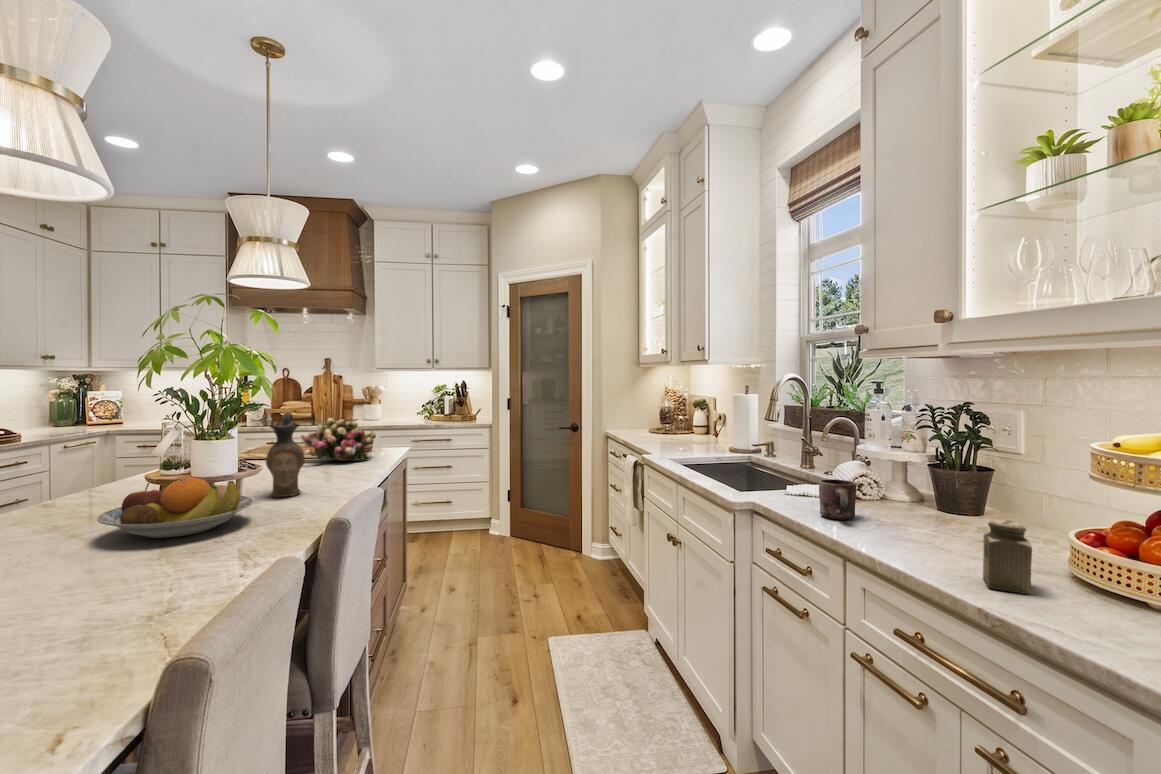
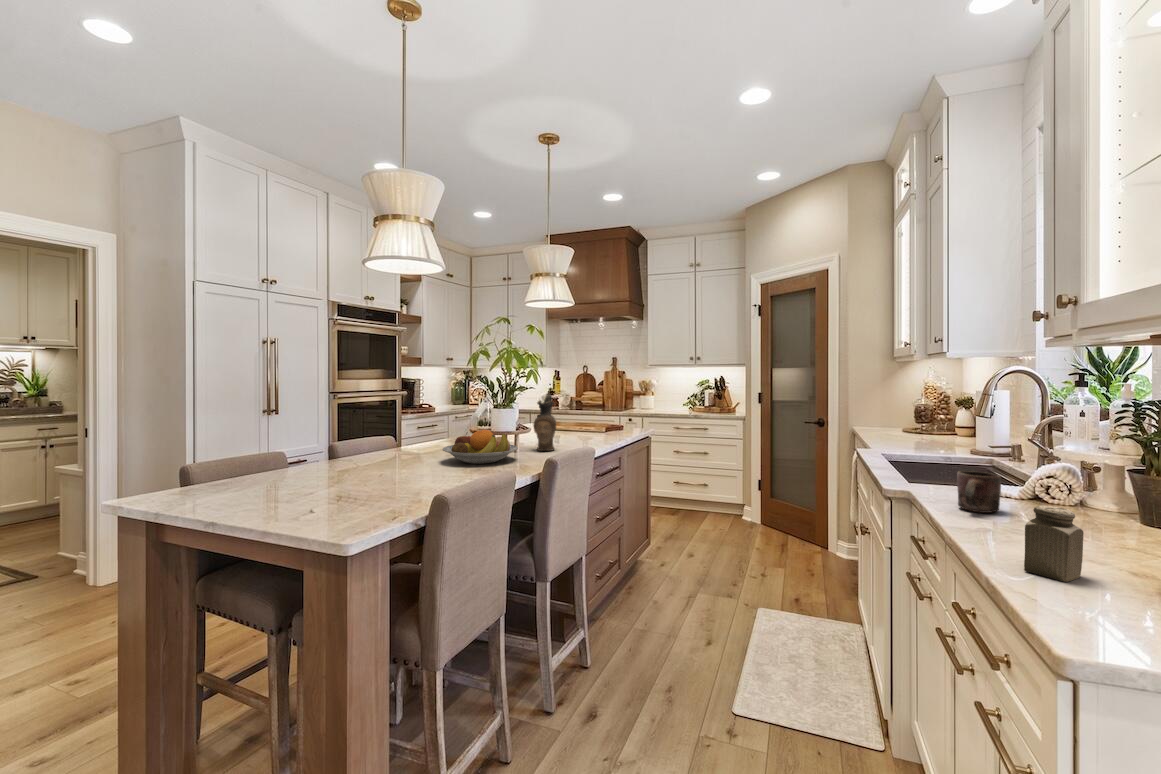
flower arrangement: present [301,418,376,461] -> none [570,402,623,436]

